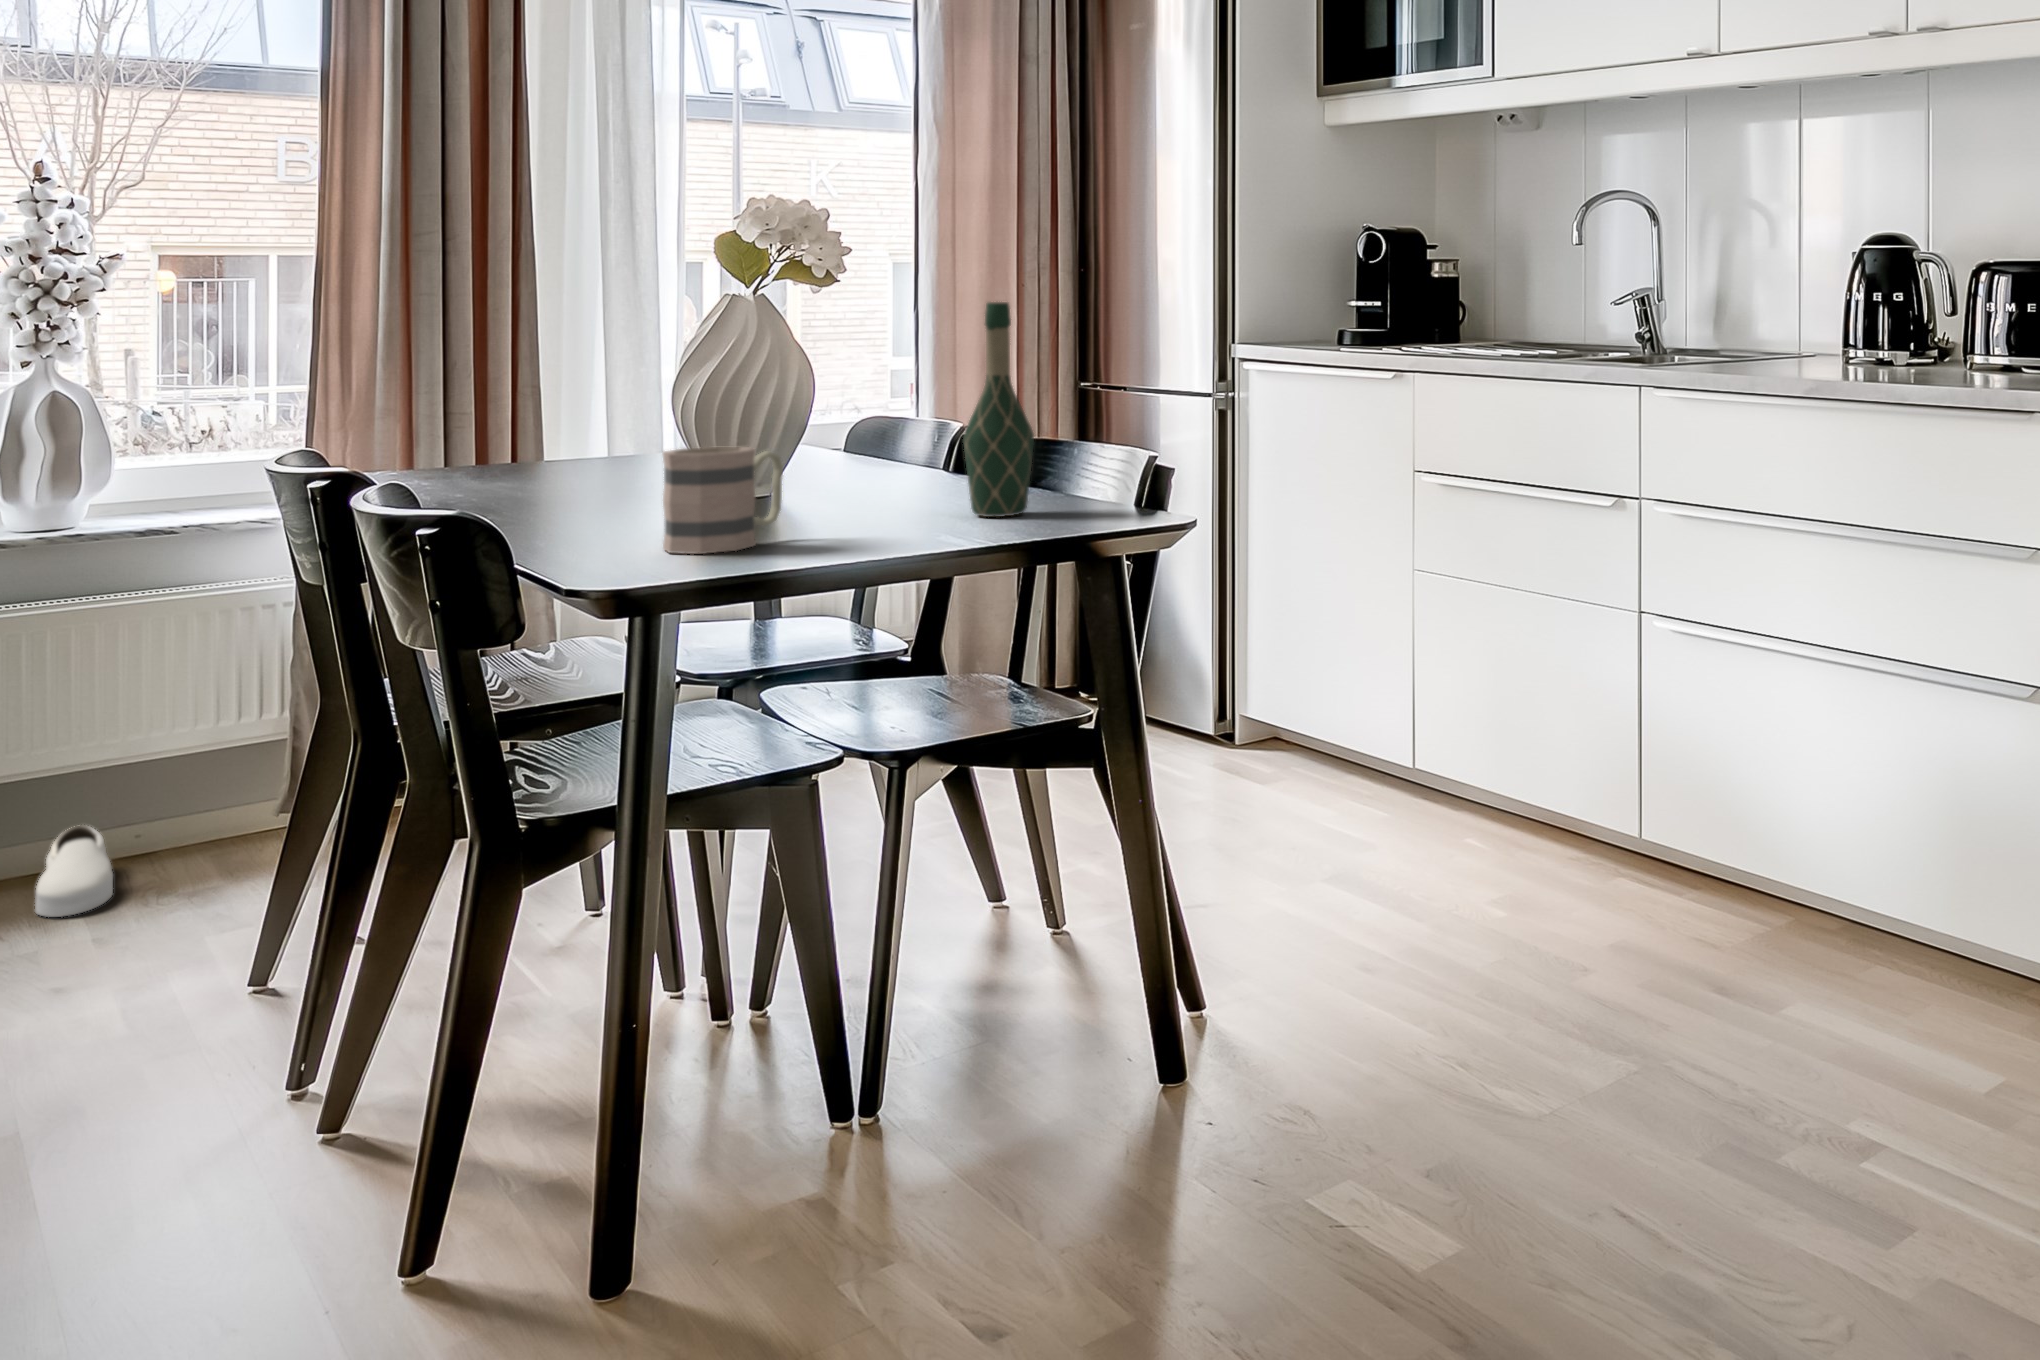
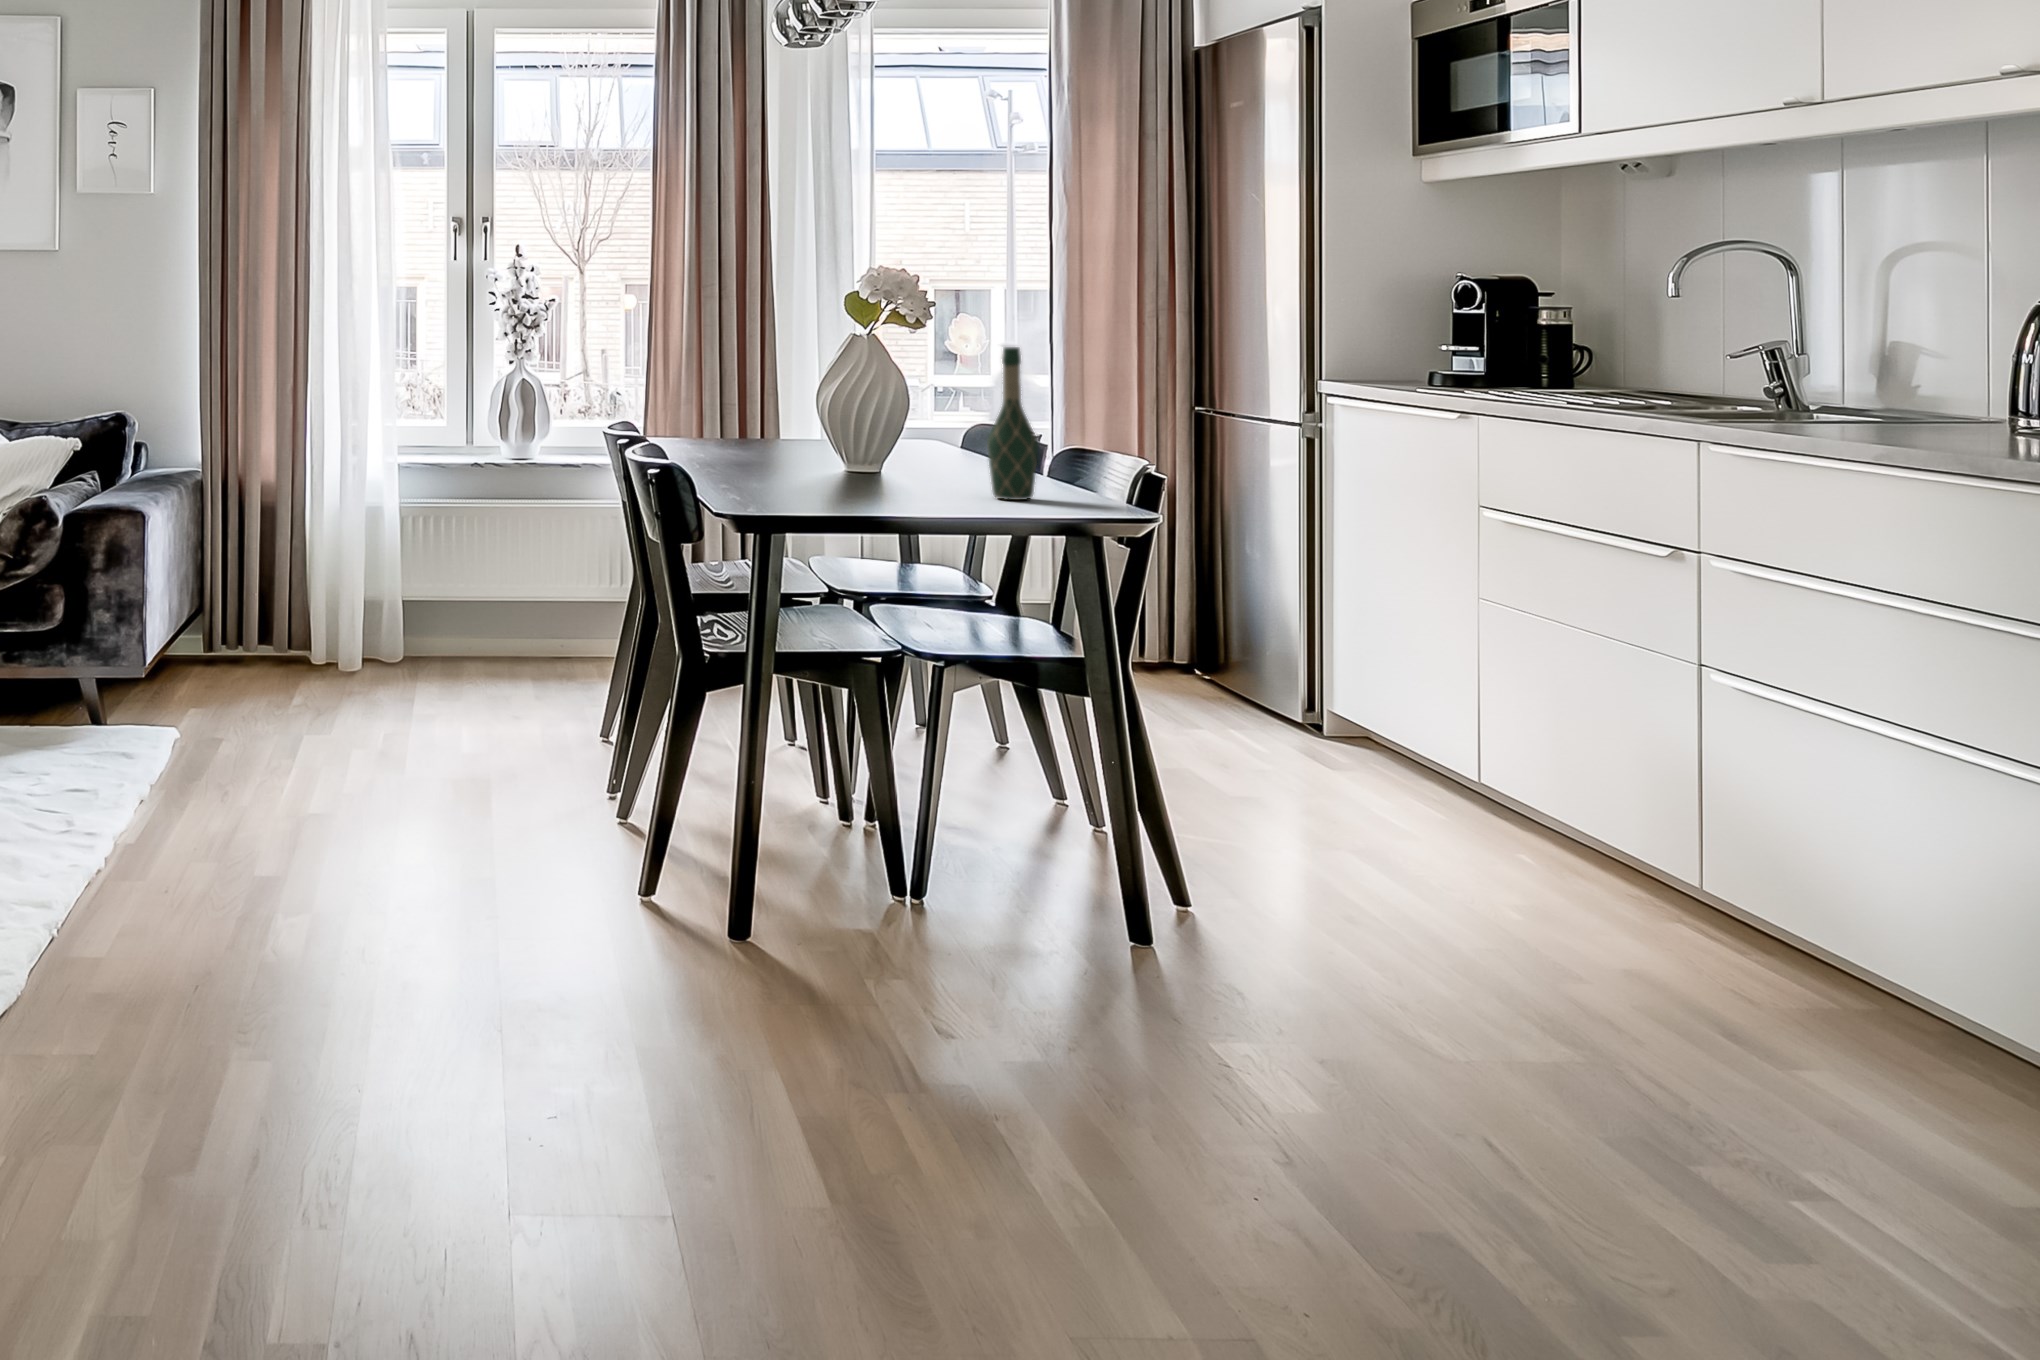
mug: present [663,447,783,554] -> none [780,436,856,503]
shoe: present [35,825,113,917] -> none [507,635,543,683]

